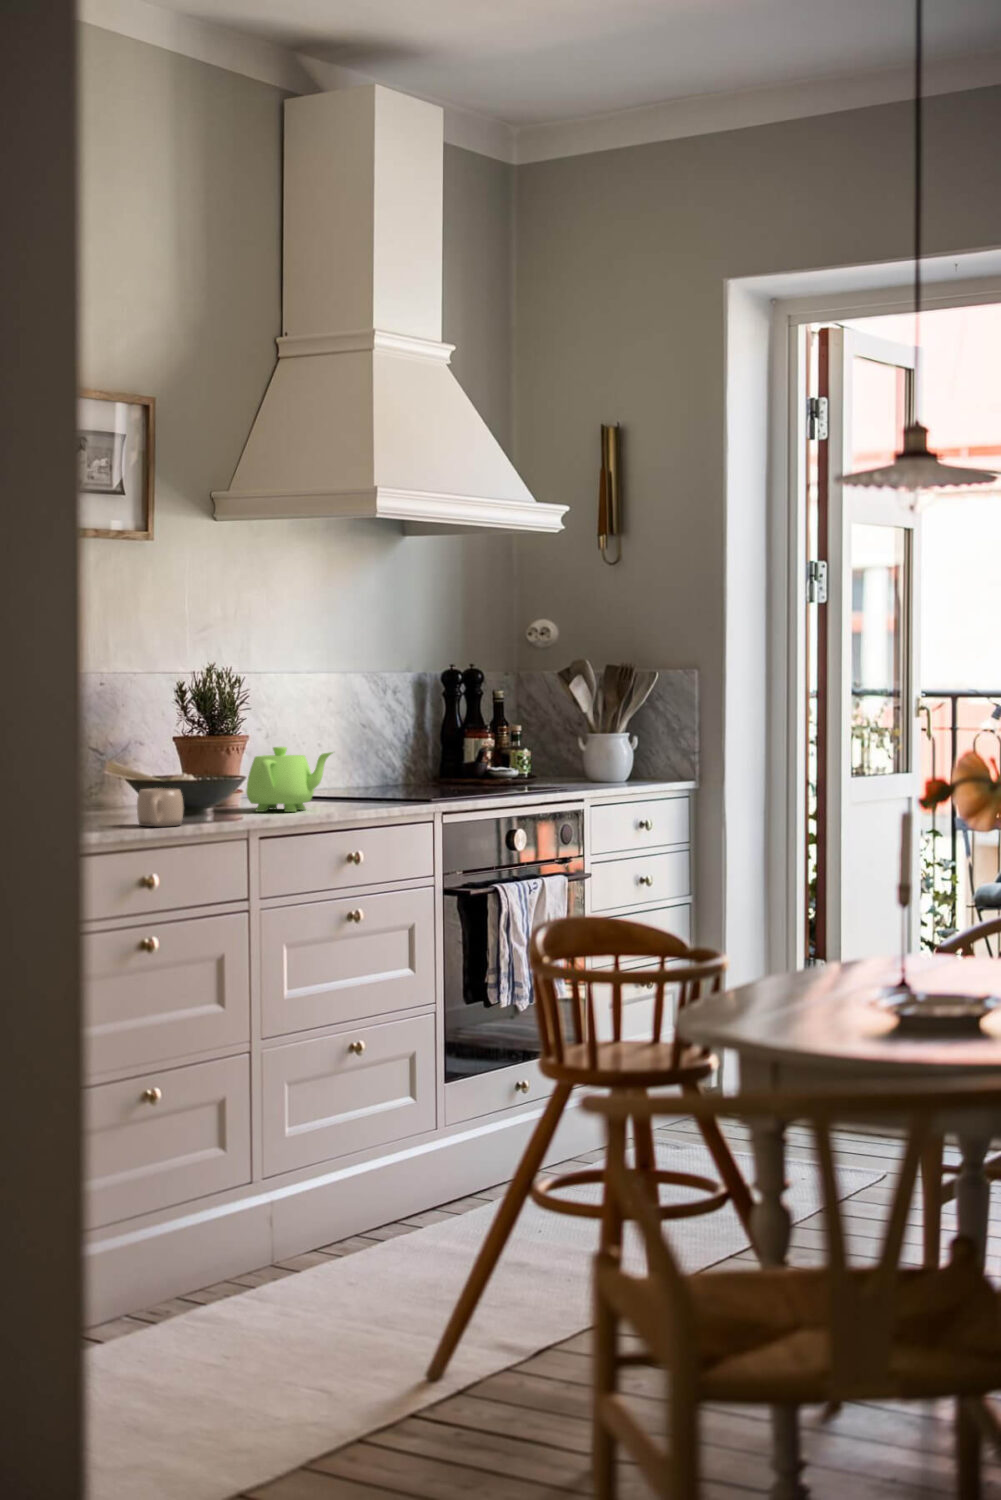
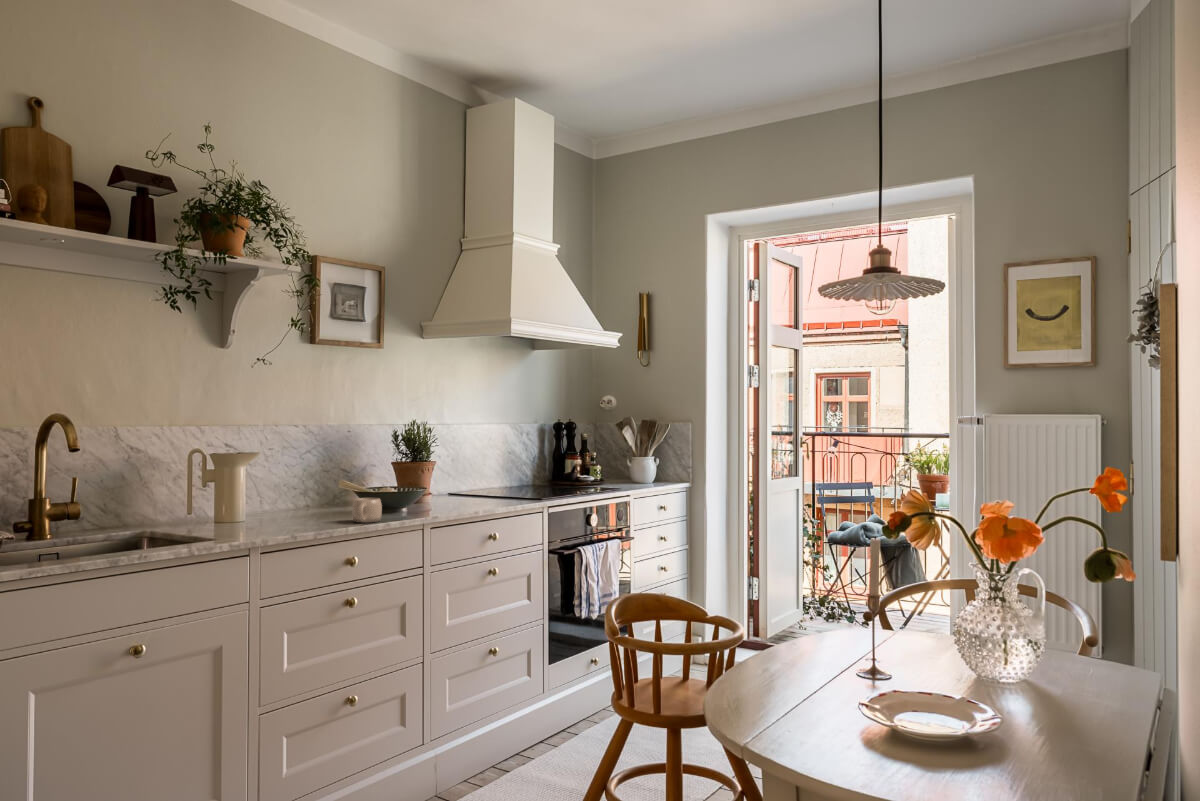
teapot: present [246,747,333,812] -> none [429,469,482,509]

